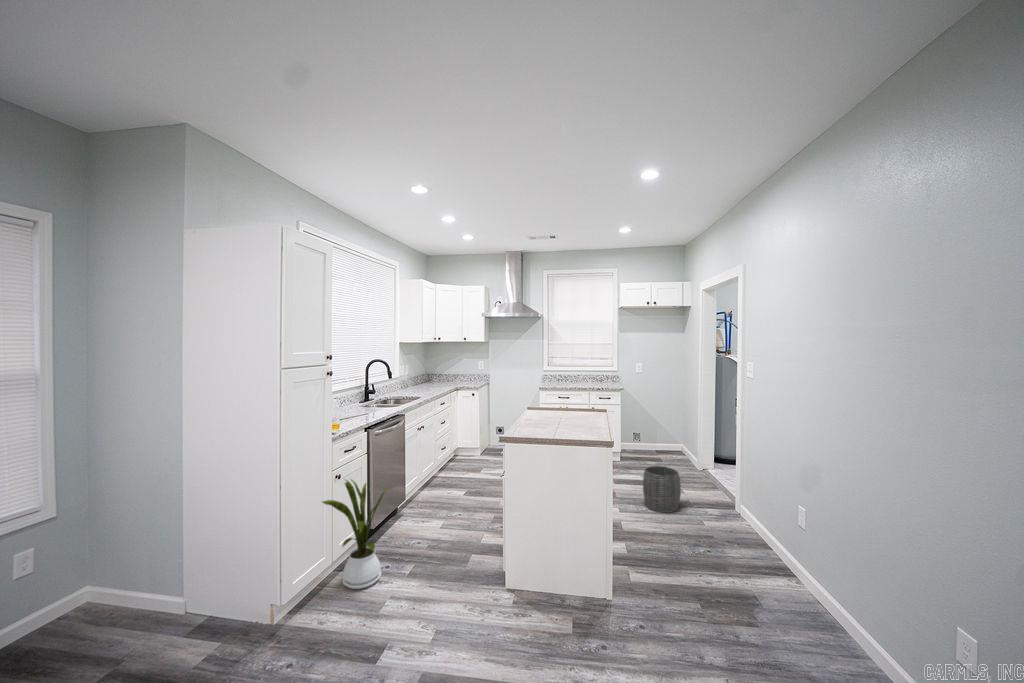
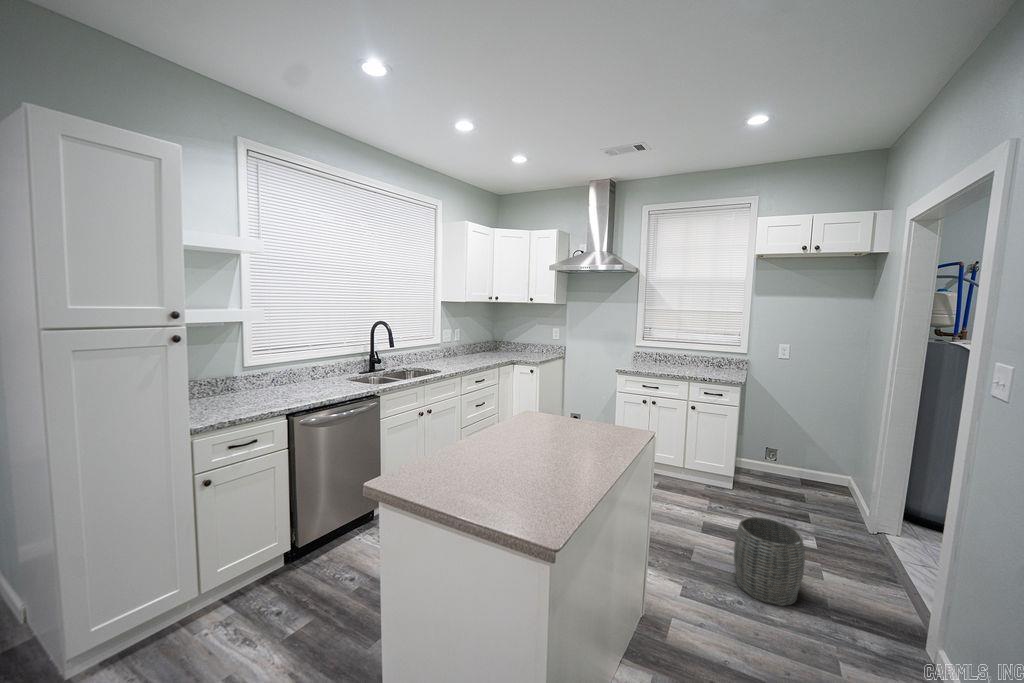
house plant: present [323,480,388,589] -> none [193,471,299,621]

